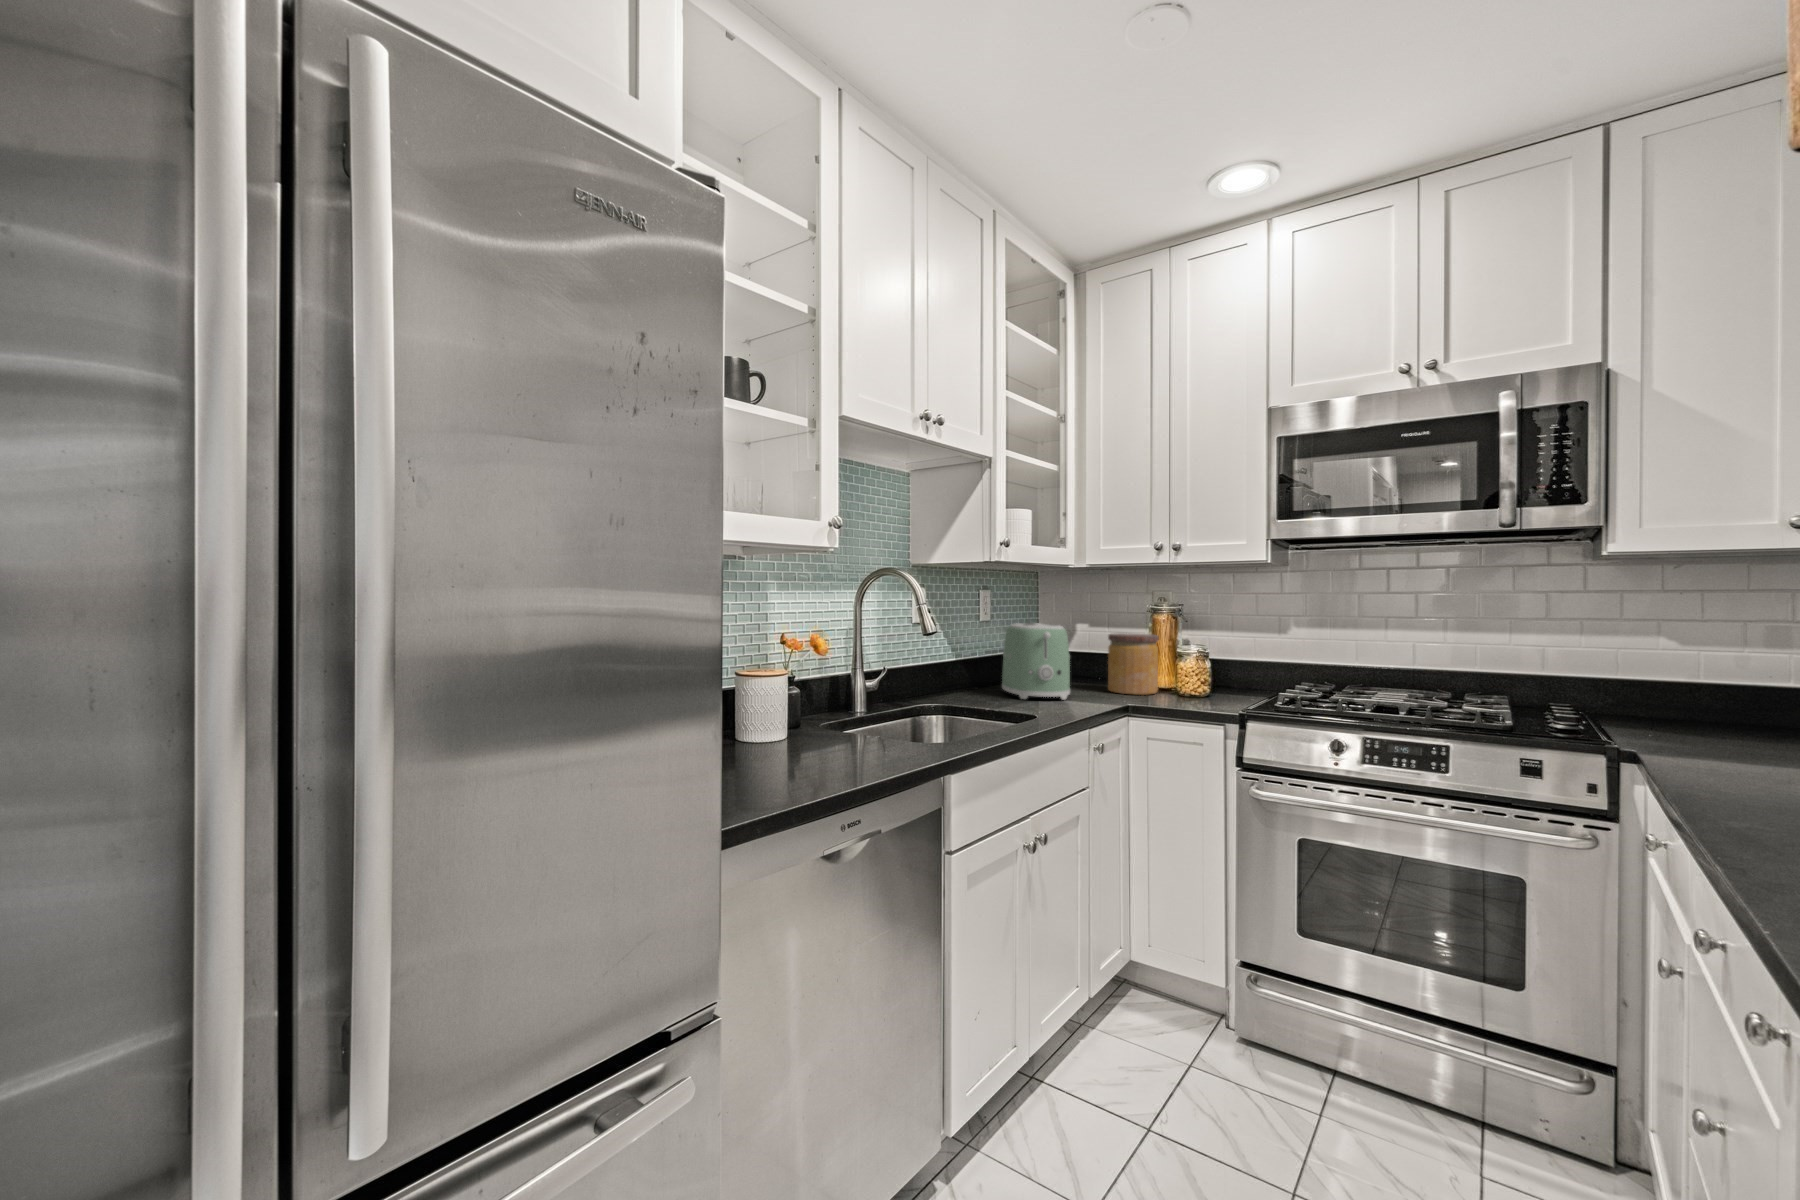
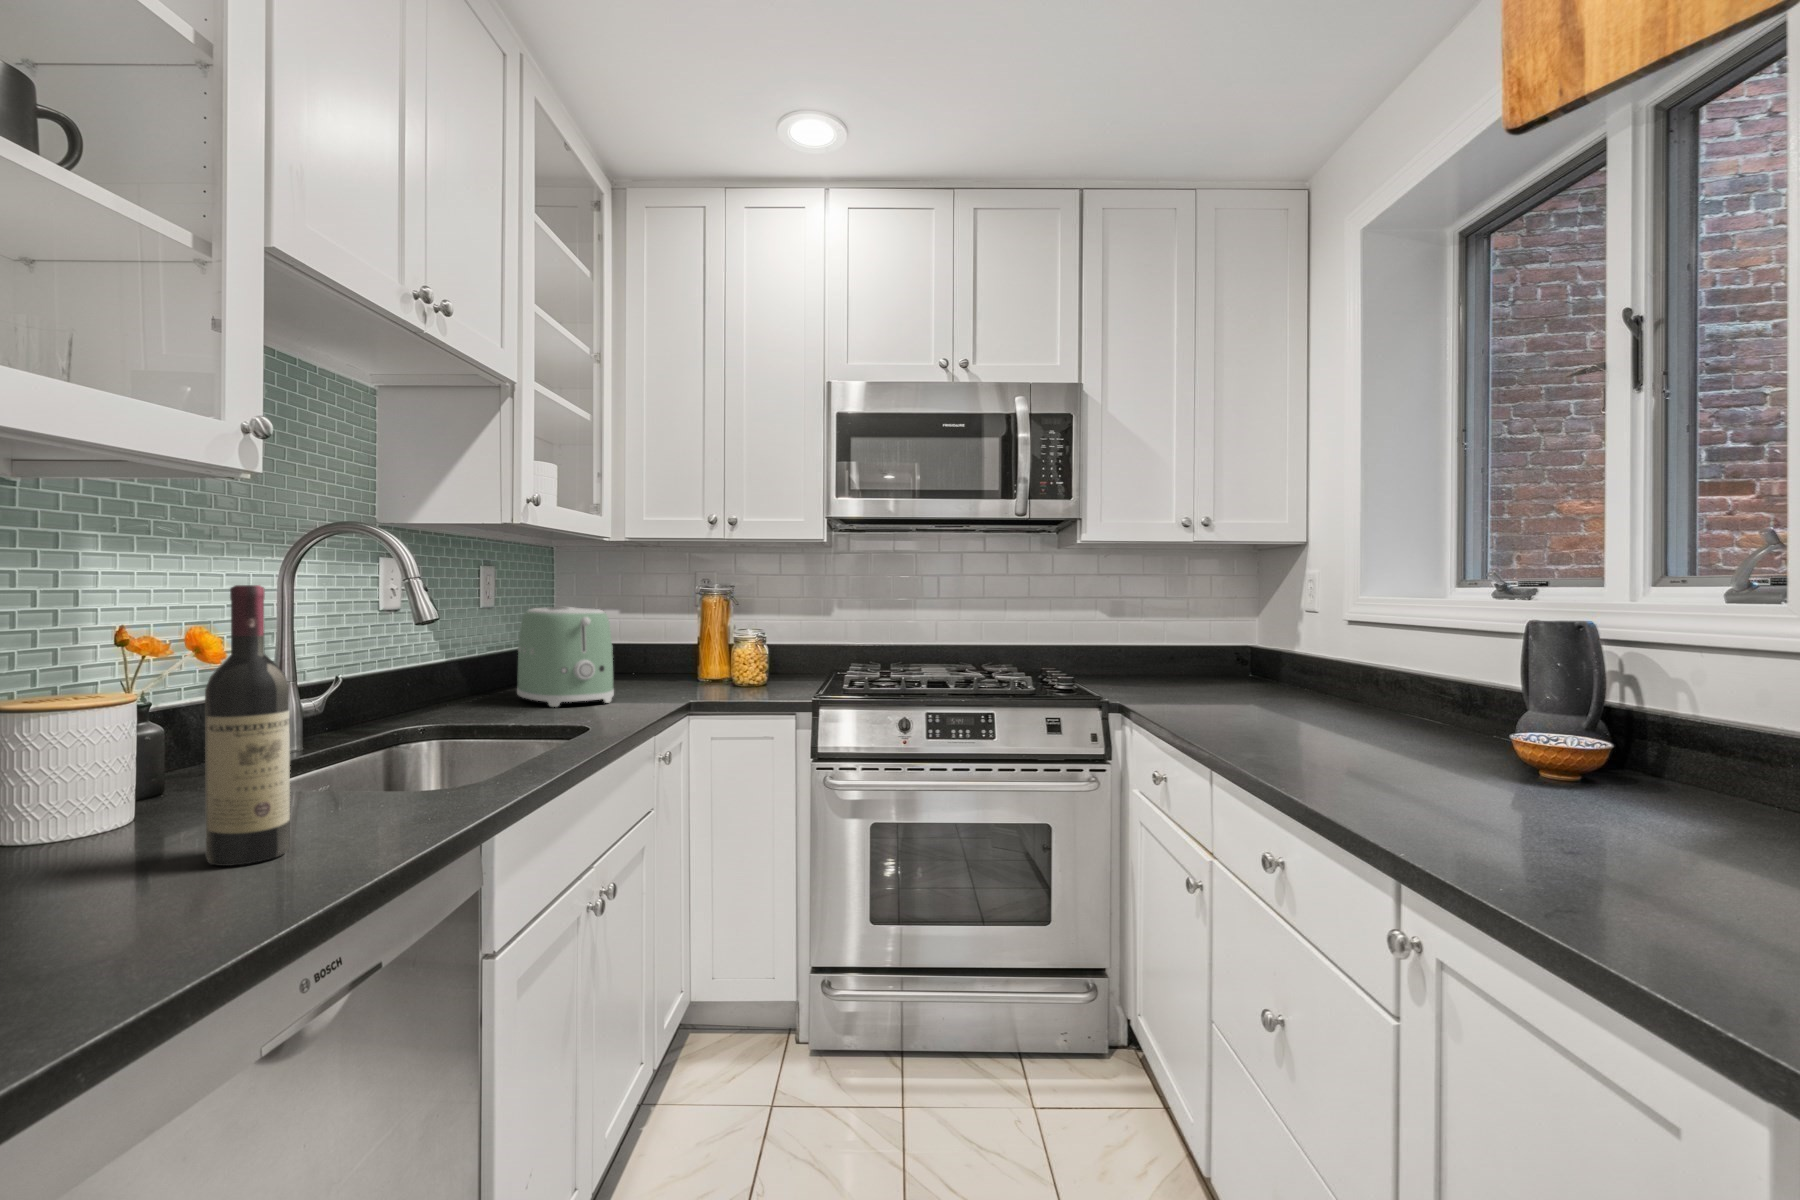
wine bottle: none [778,611,821,783] -> present [205,585,290,866]
jar: present [1108,633,1159,695] -> none [655,617,714,690]

